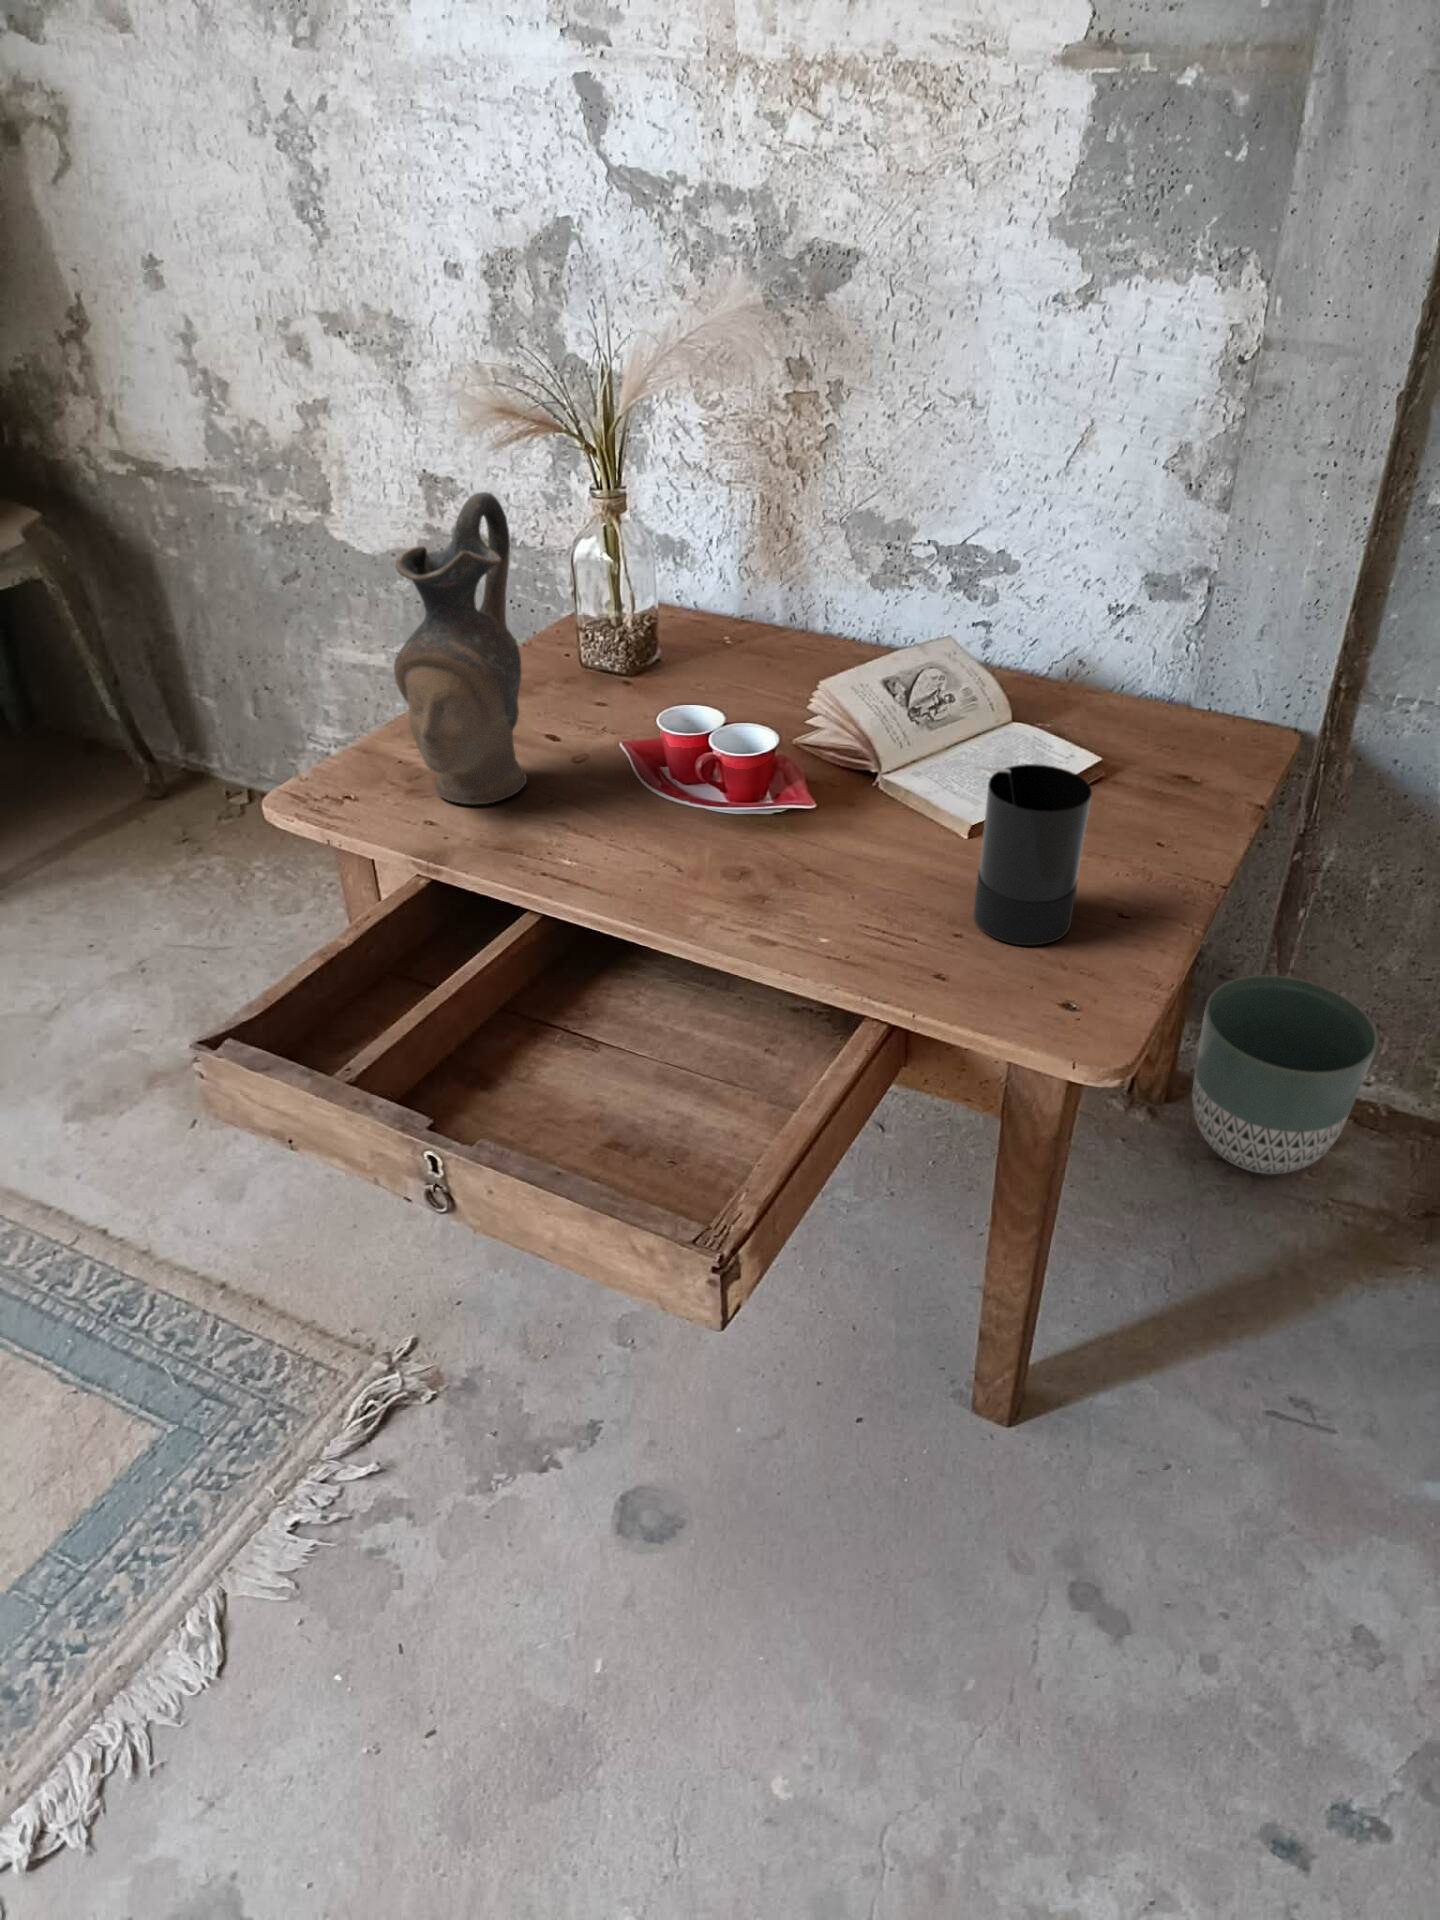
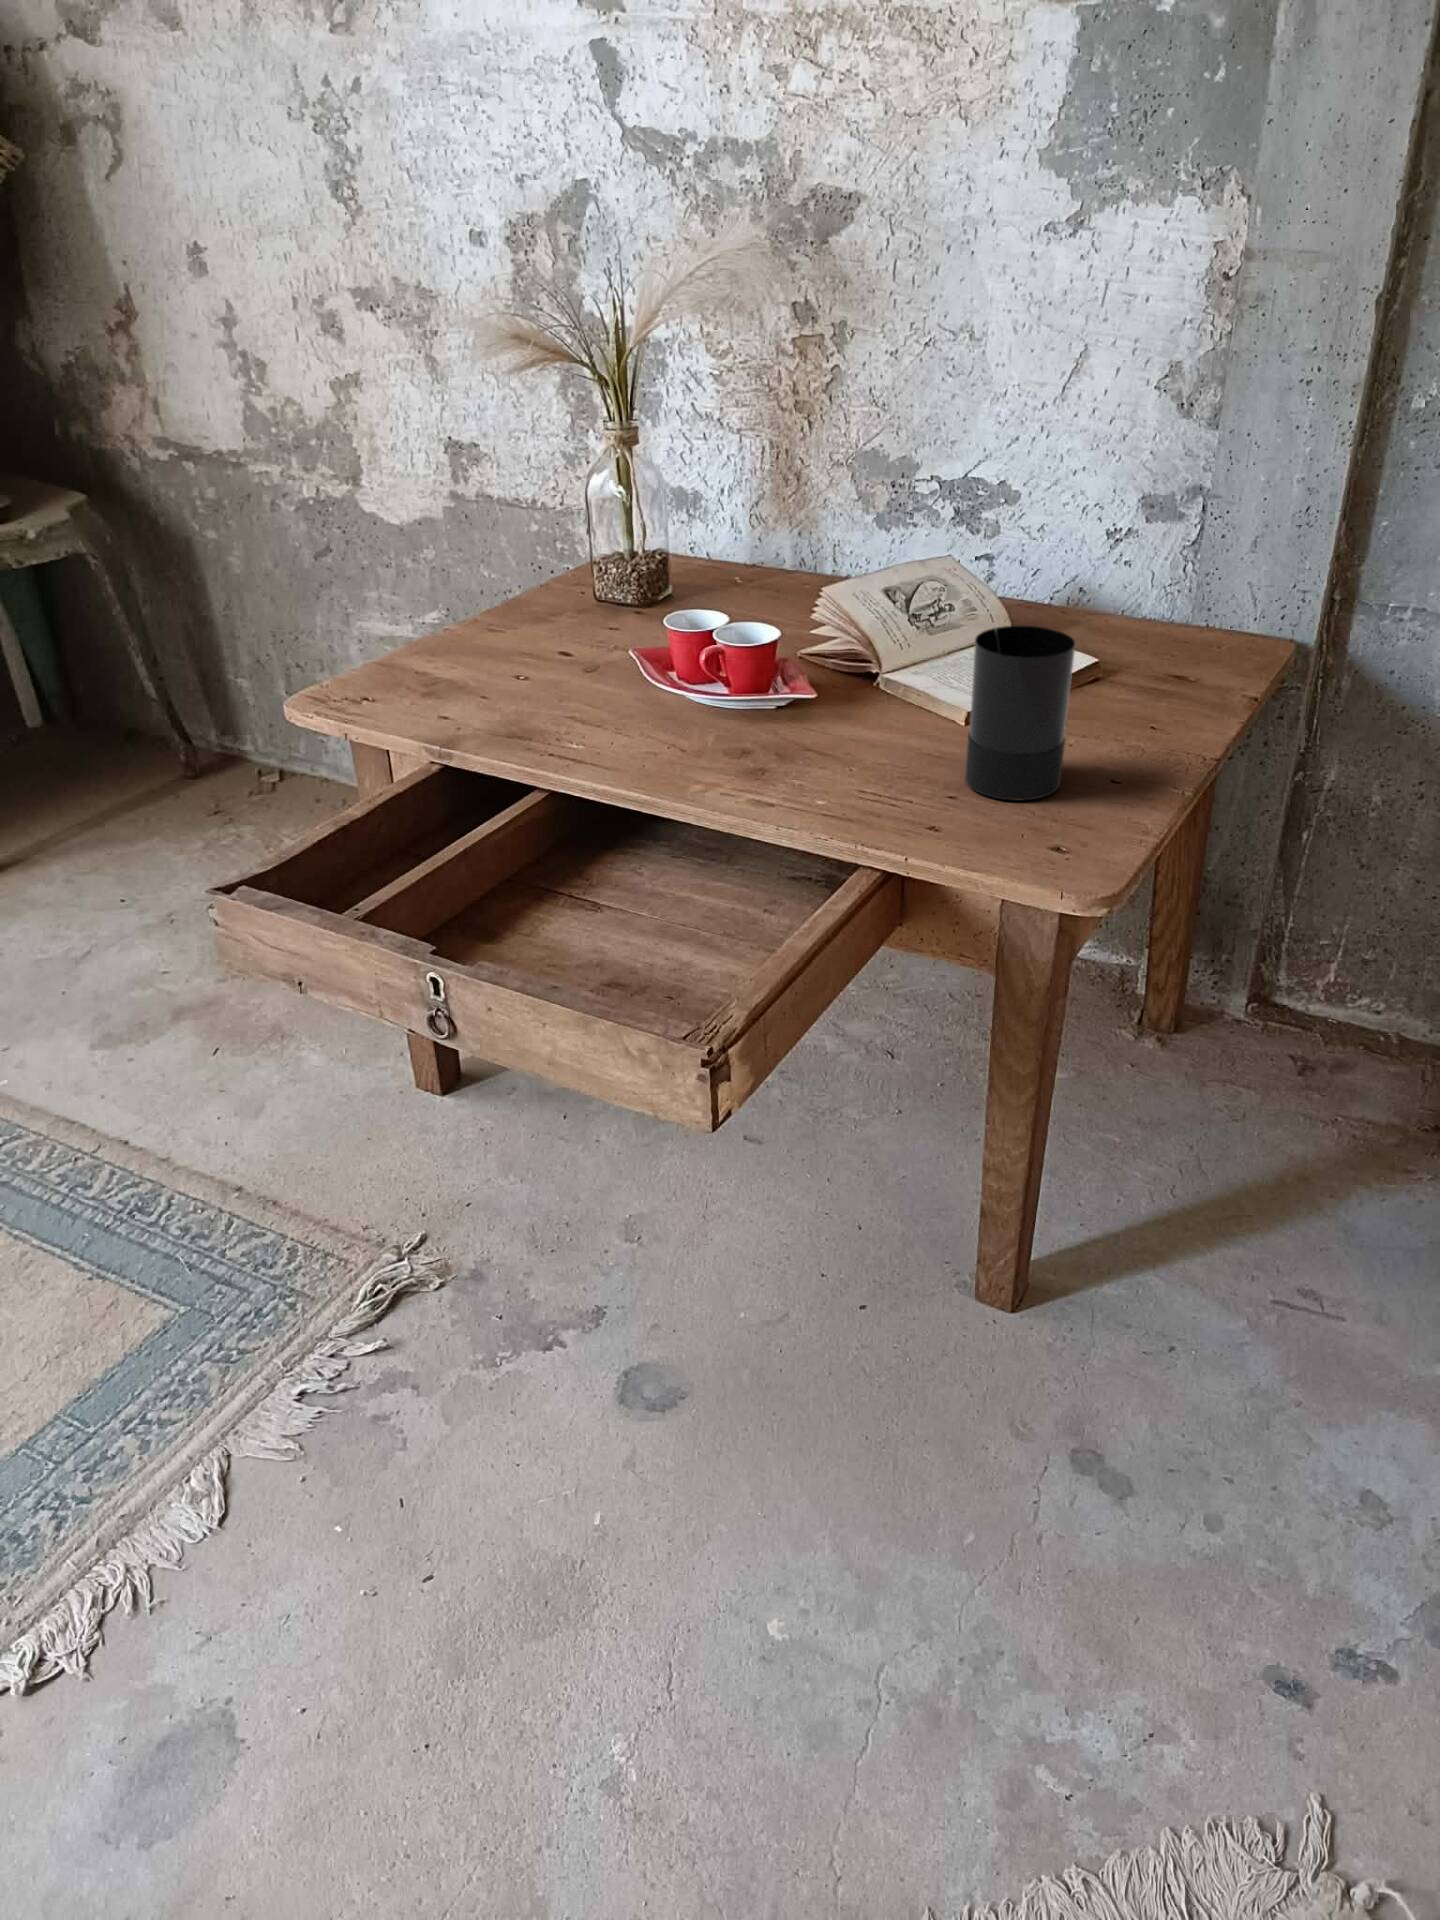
ceramic pitcher: present [394,492,527,804] -> none [409,395,538,700]
planter: present [1192,975,1377,1174] -> none [1202,895,1384,1092]

